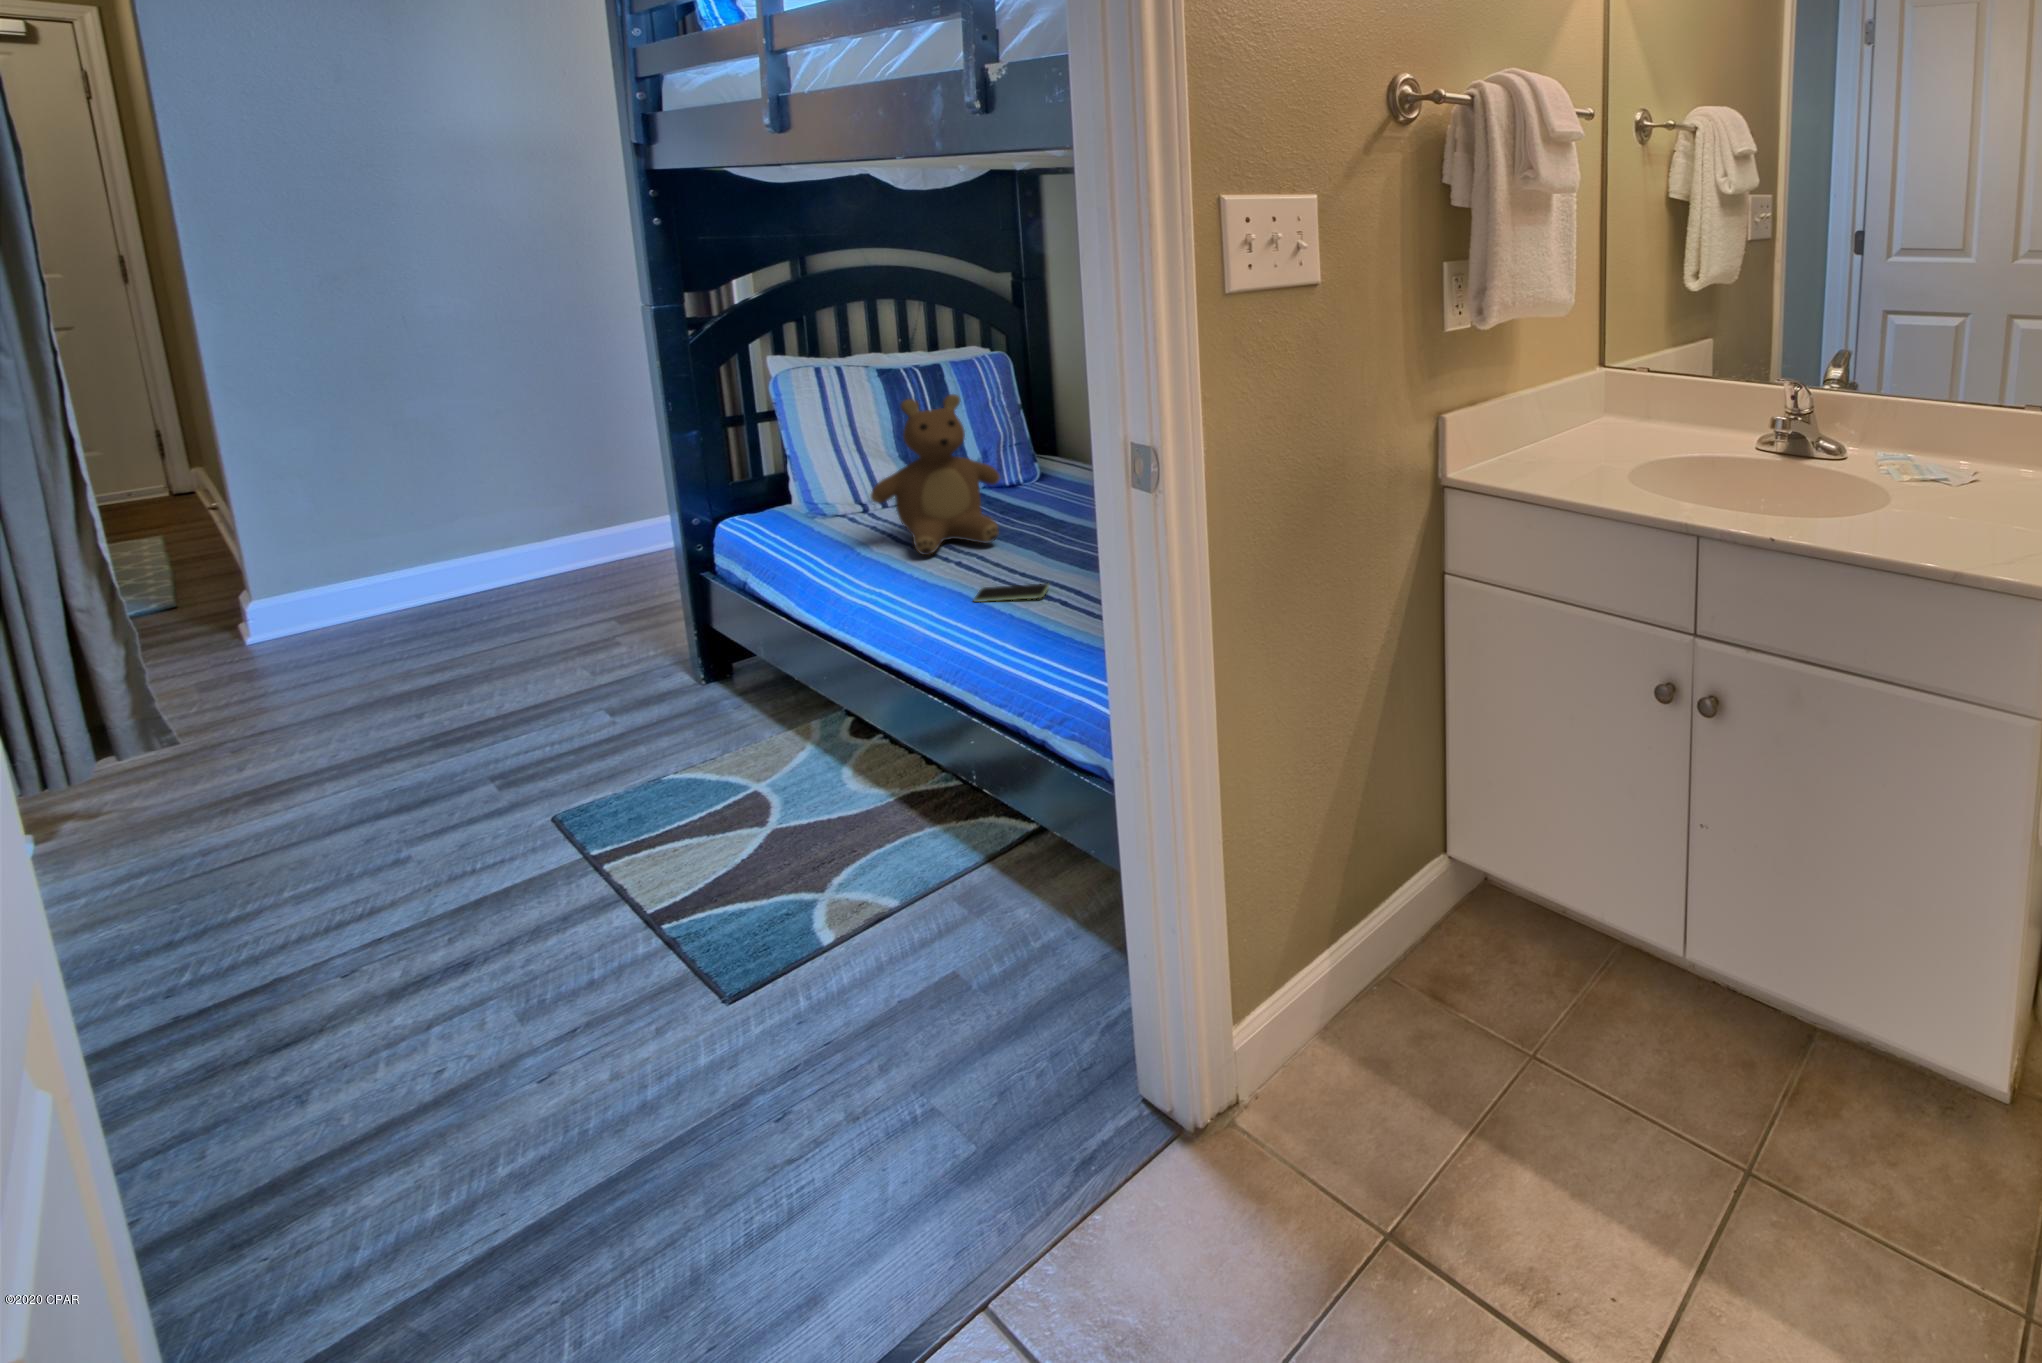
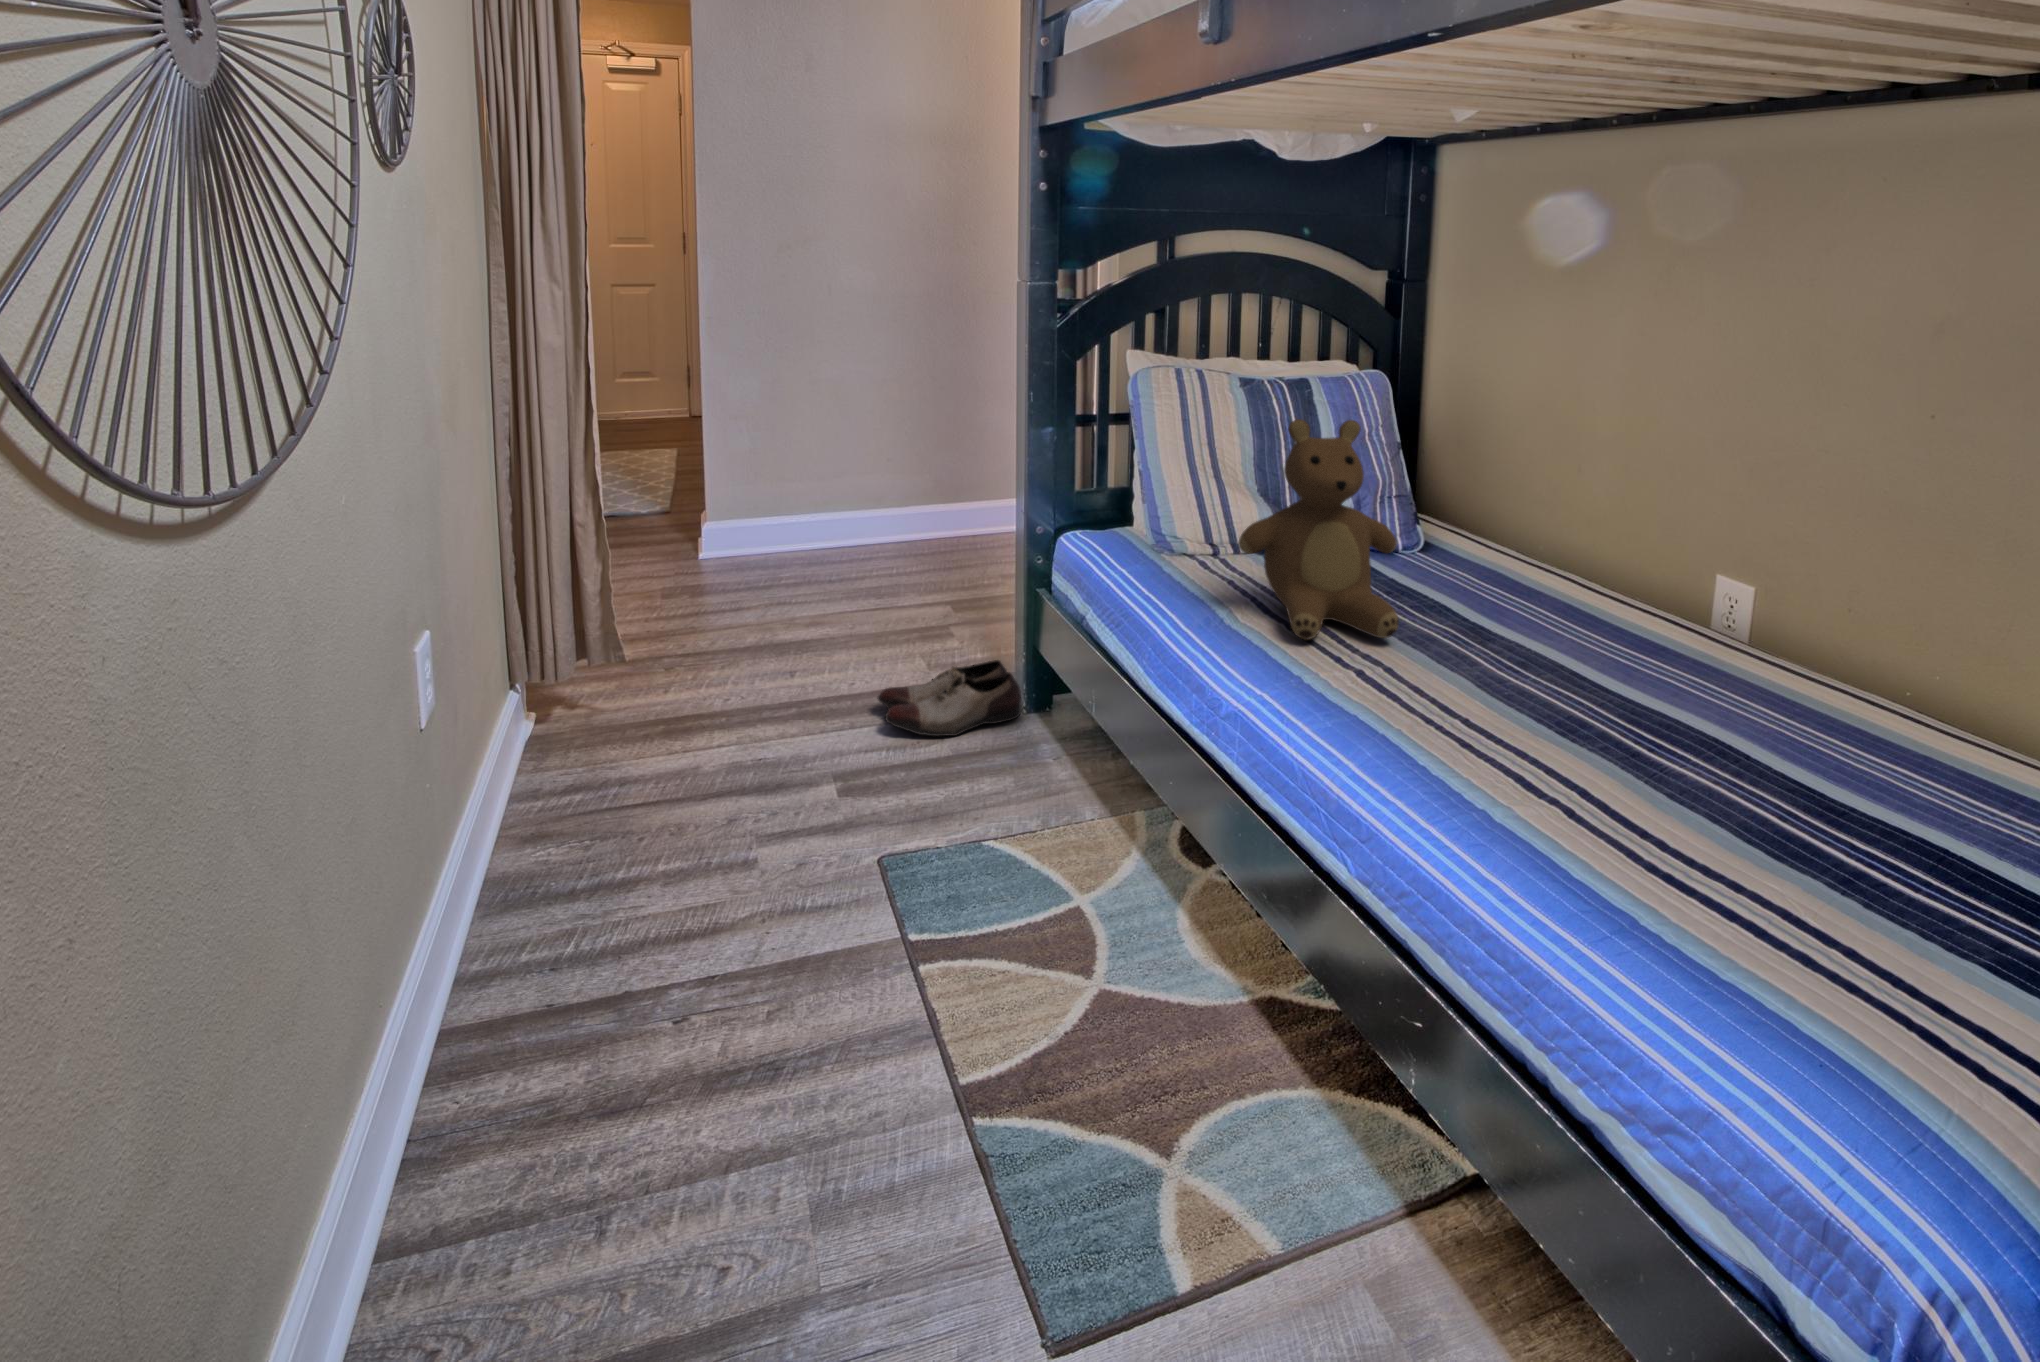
smartphone: present [974,583,1049,602] -> none [1390,719,1504,765]
shoe: none [532,641,697,720] -> present [878,660,1021,736]

